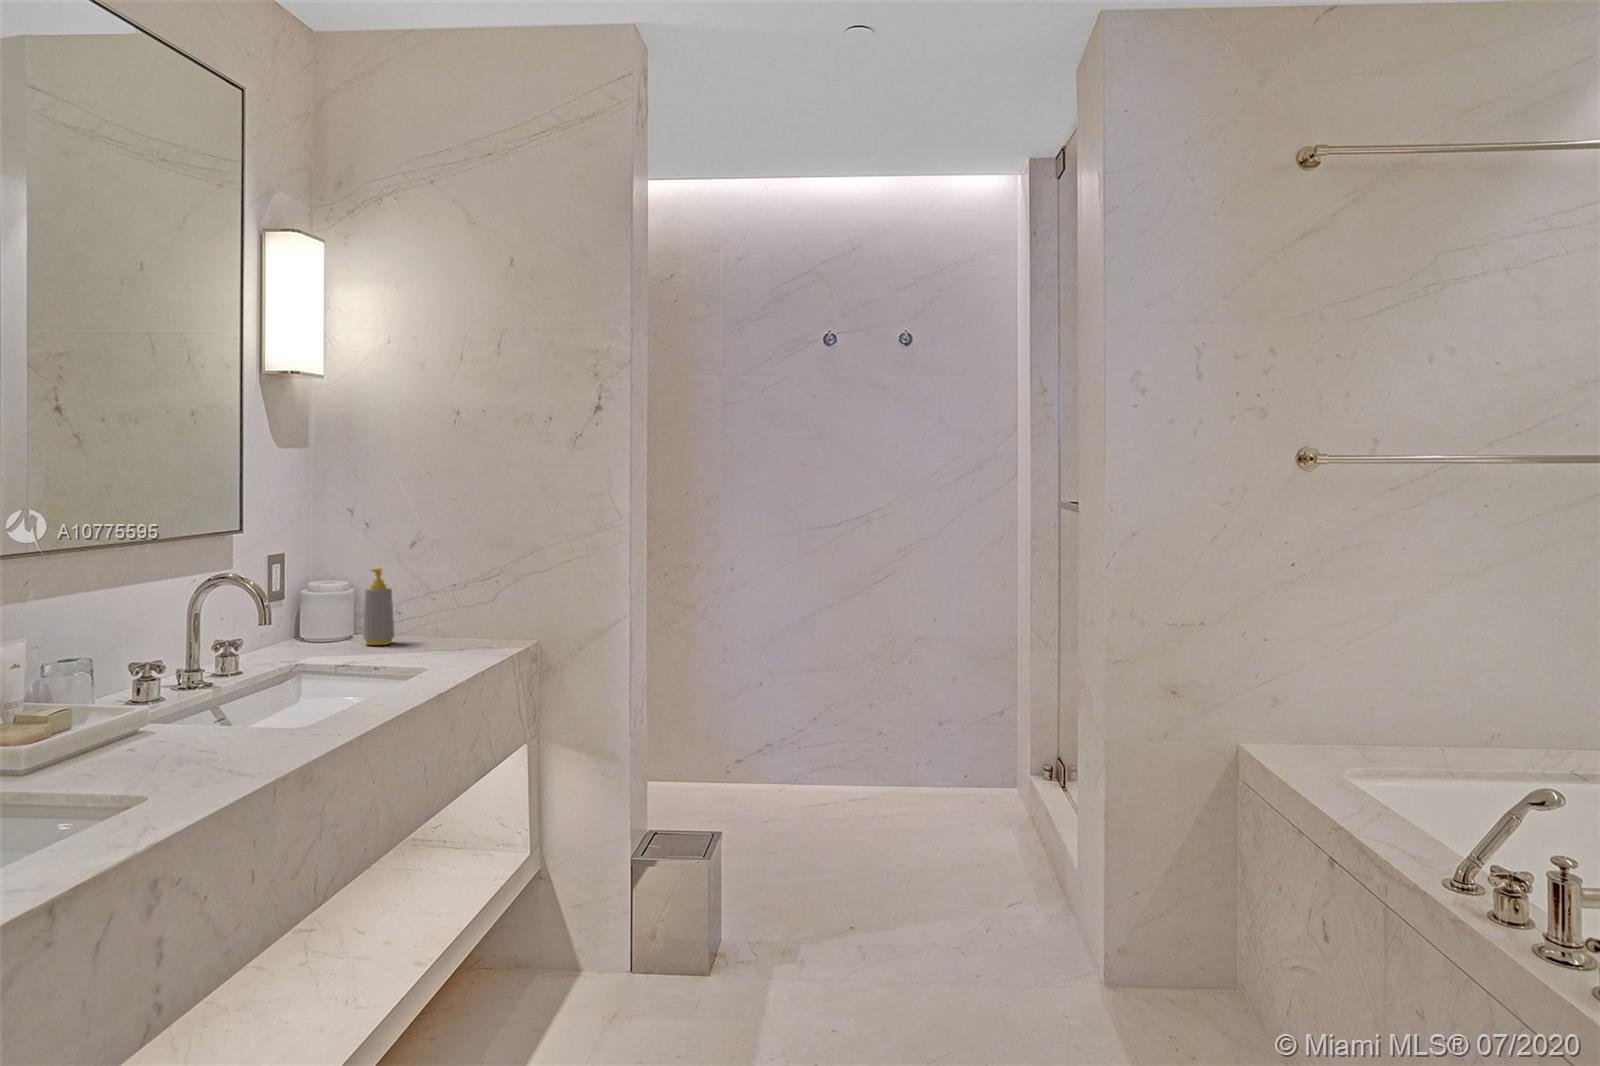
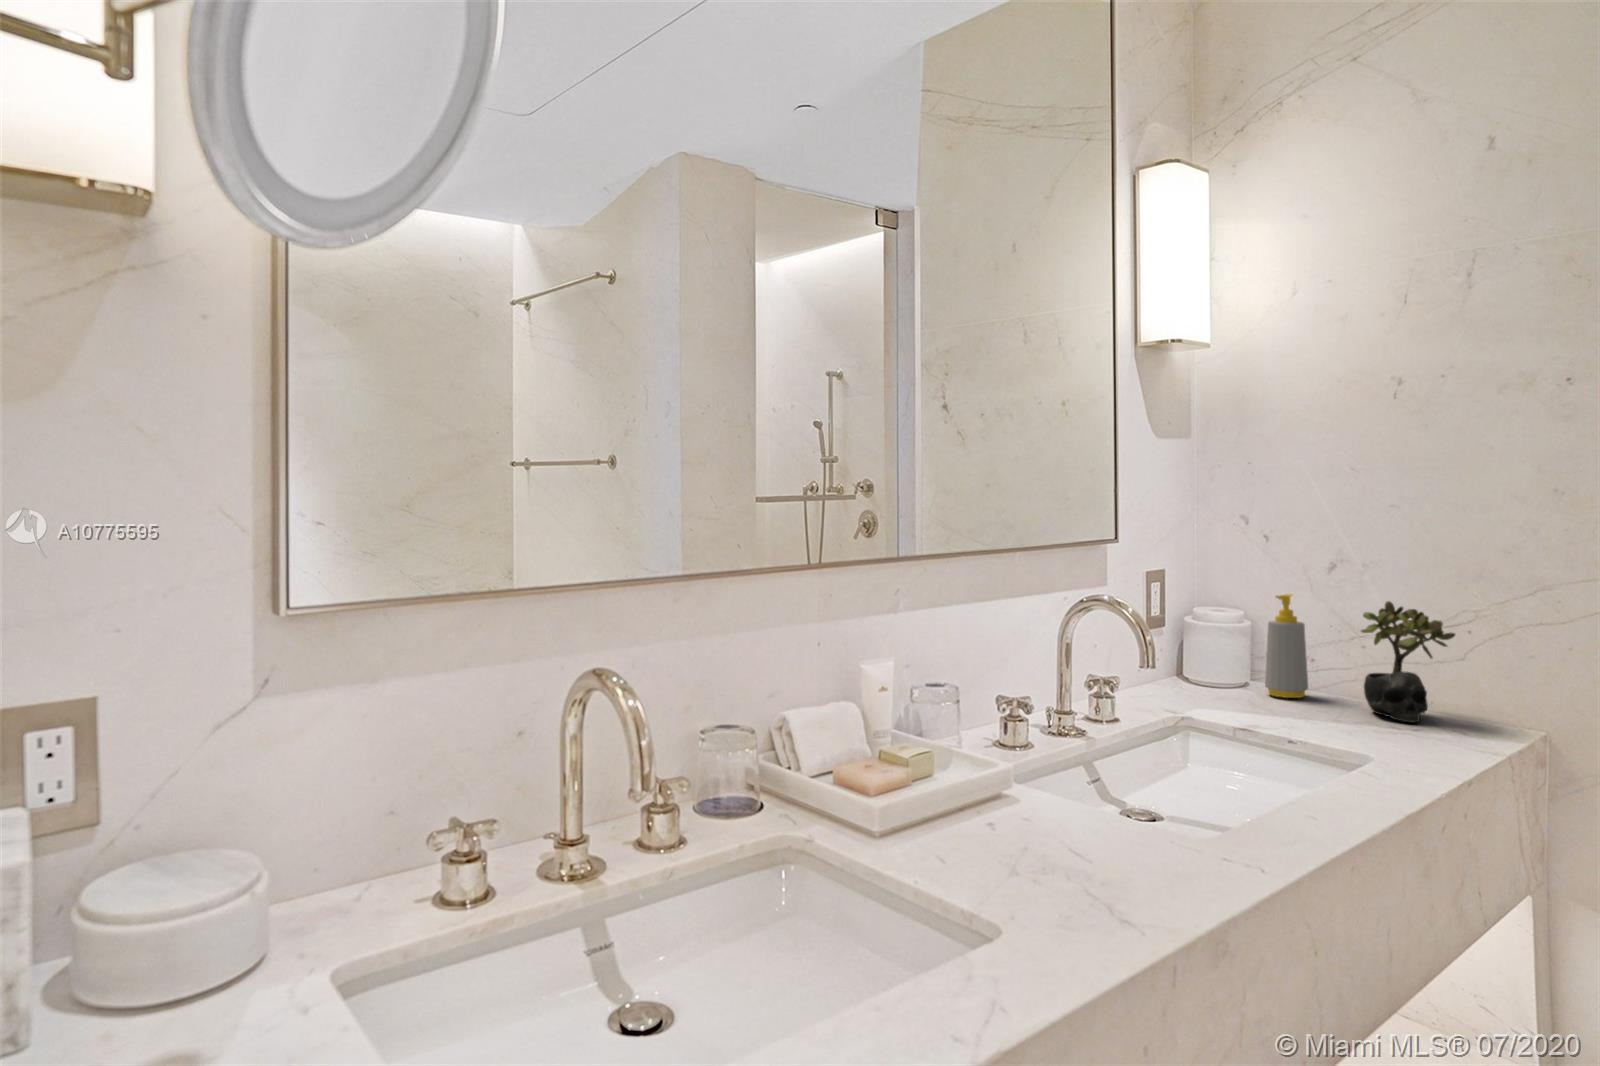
succulent plant: none [426,570,484,652] -> present [1361,601,1455,722]

